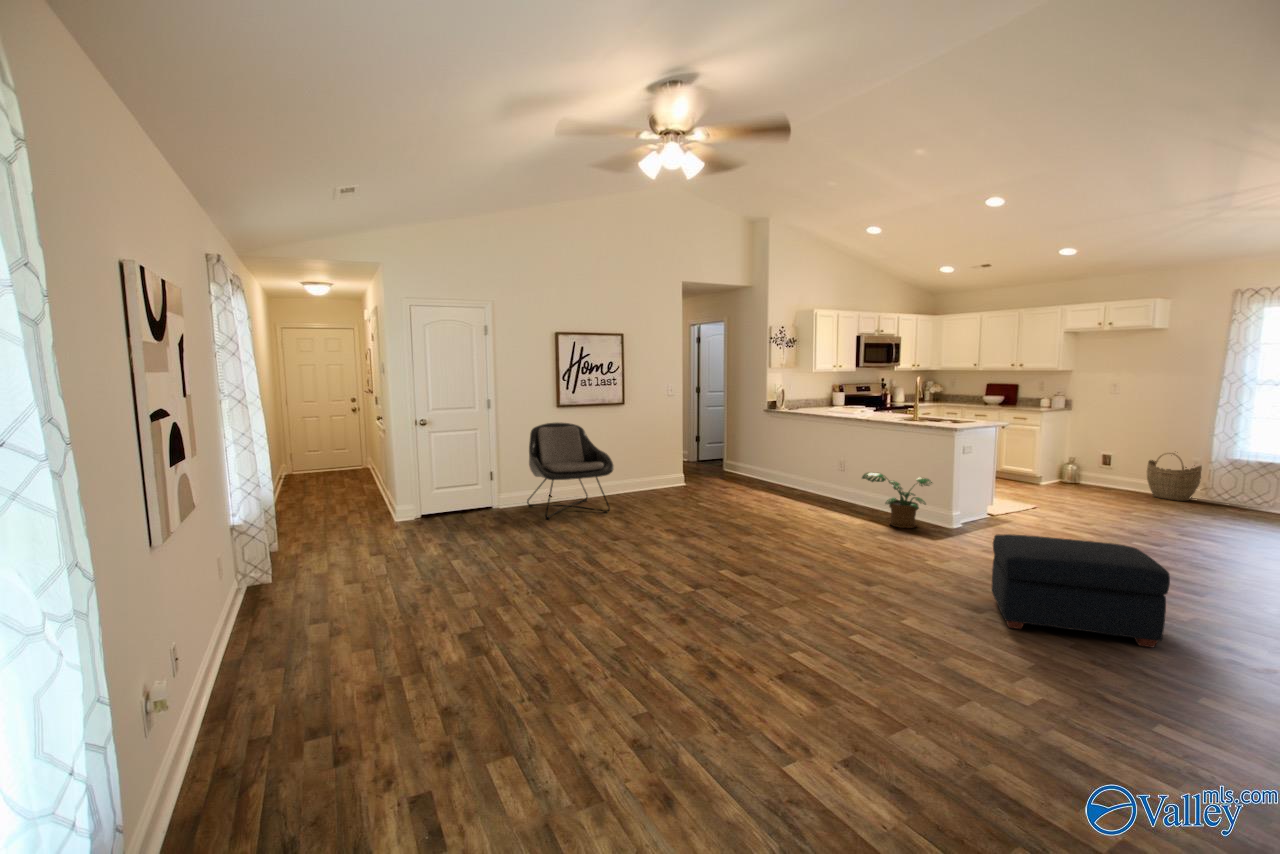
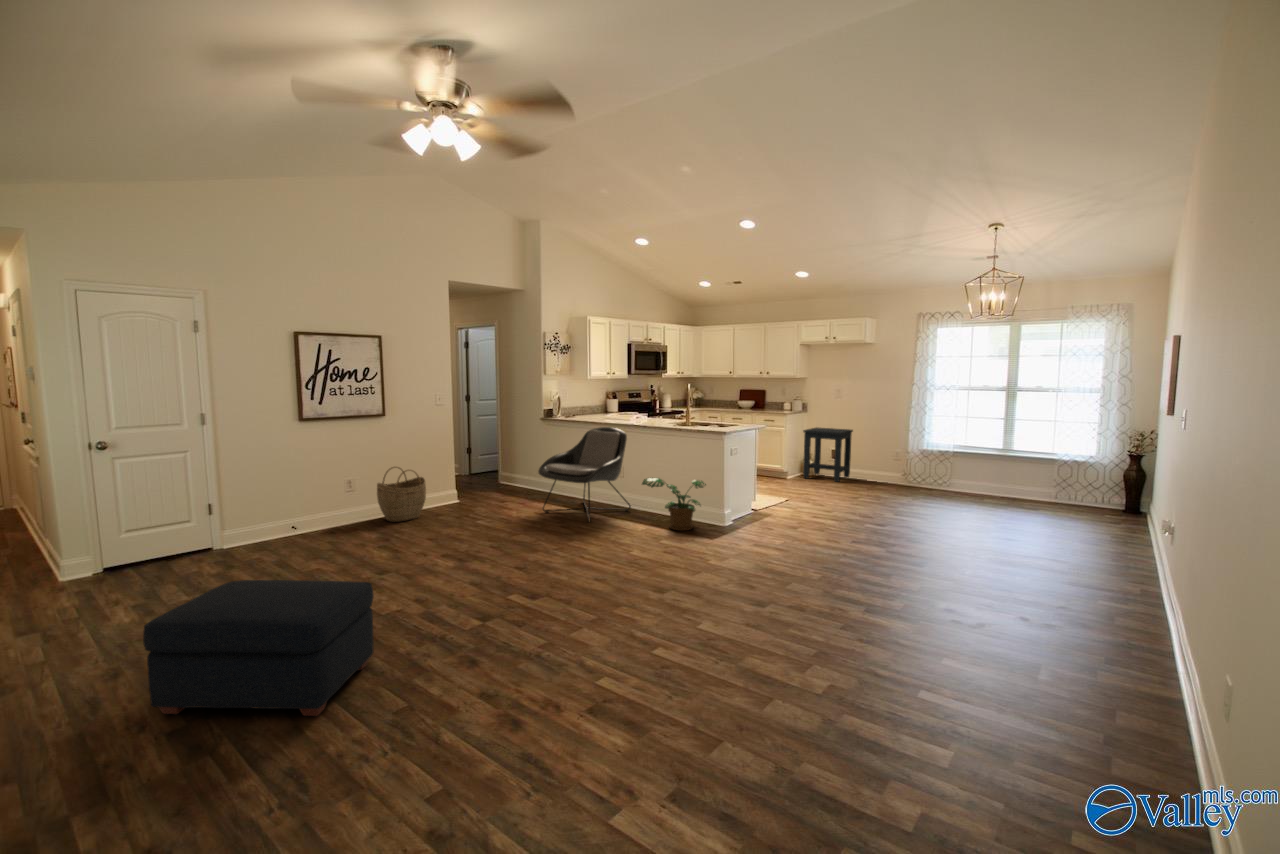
lounge chair: present [527,422,614,519] -> present [538,427,631,522]
side table: none [1064,429,1136,494] -> present [803,428,853,482]
woven basket: present [1147,453,1202,501] -> present [377,467,426,522]
ottoman: present [992,534,1170,647] -> present [143,580,374,716]

